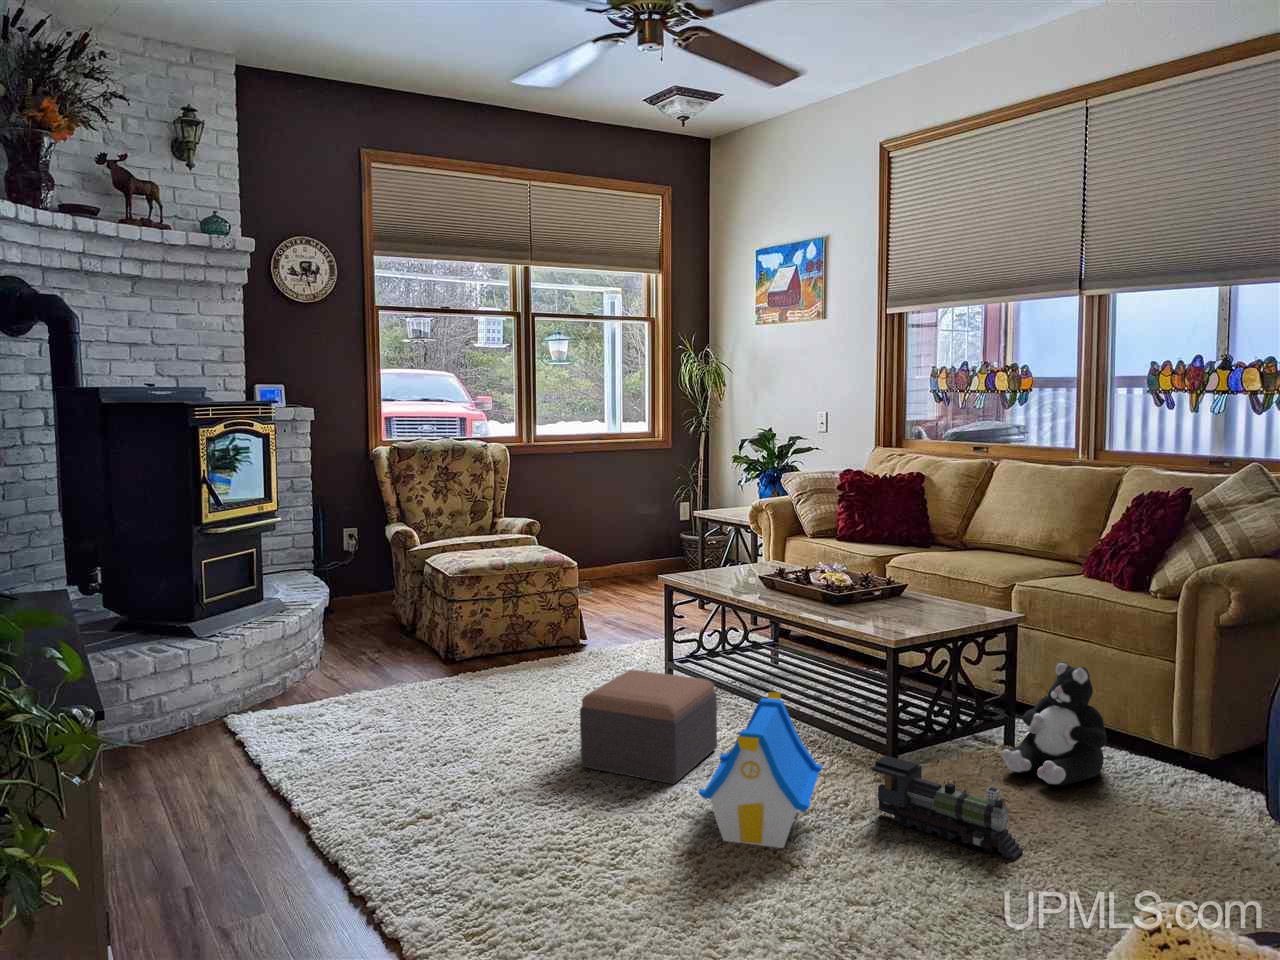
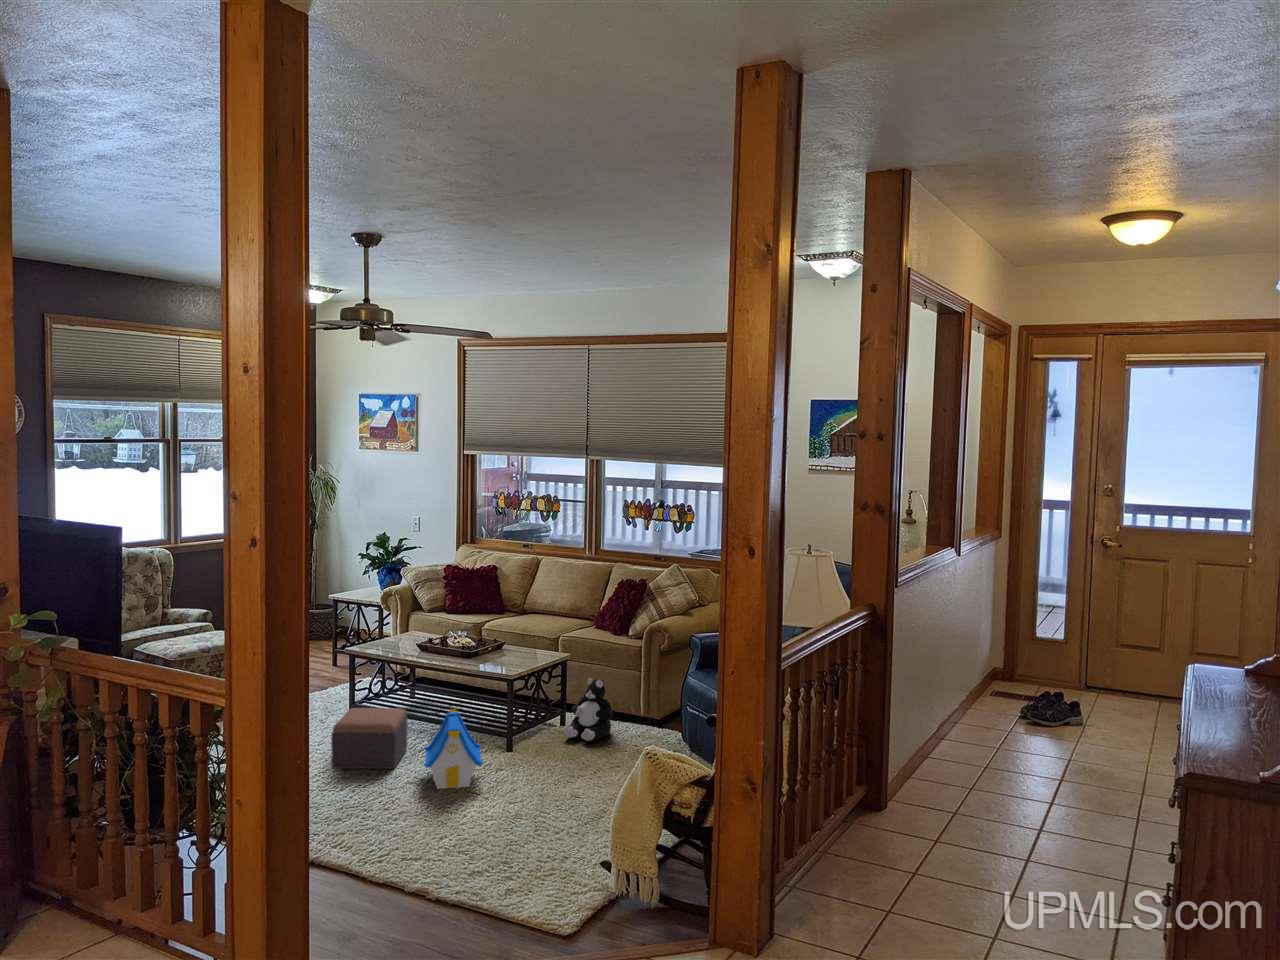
toy train: present [872,756,1023,860] -> none [507,735,581,775]

